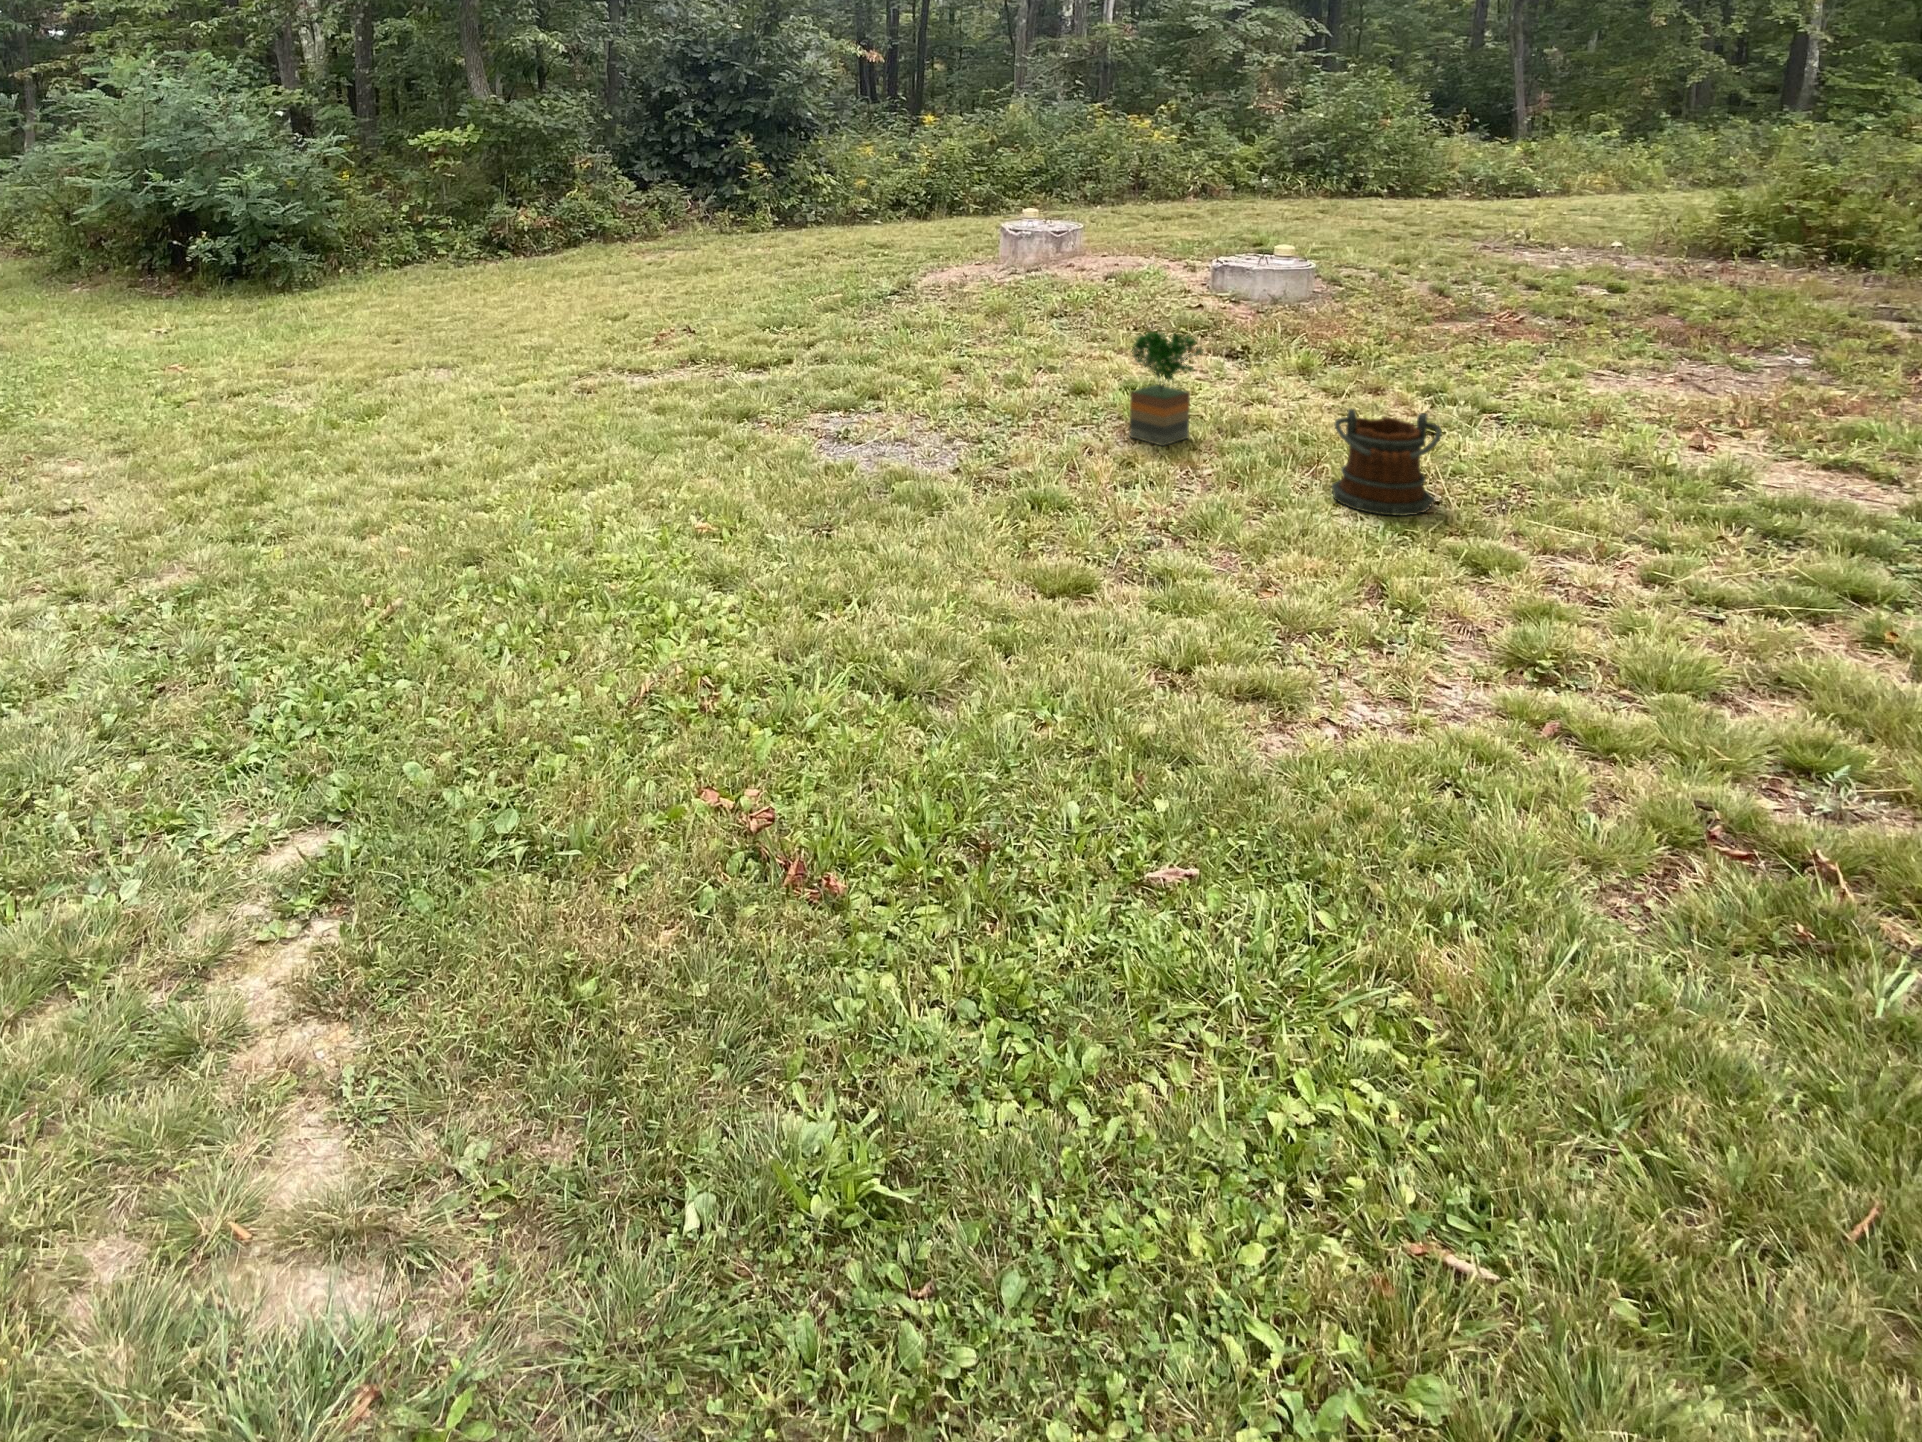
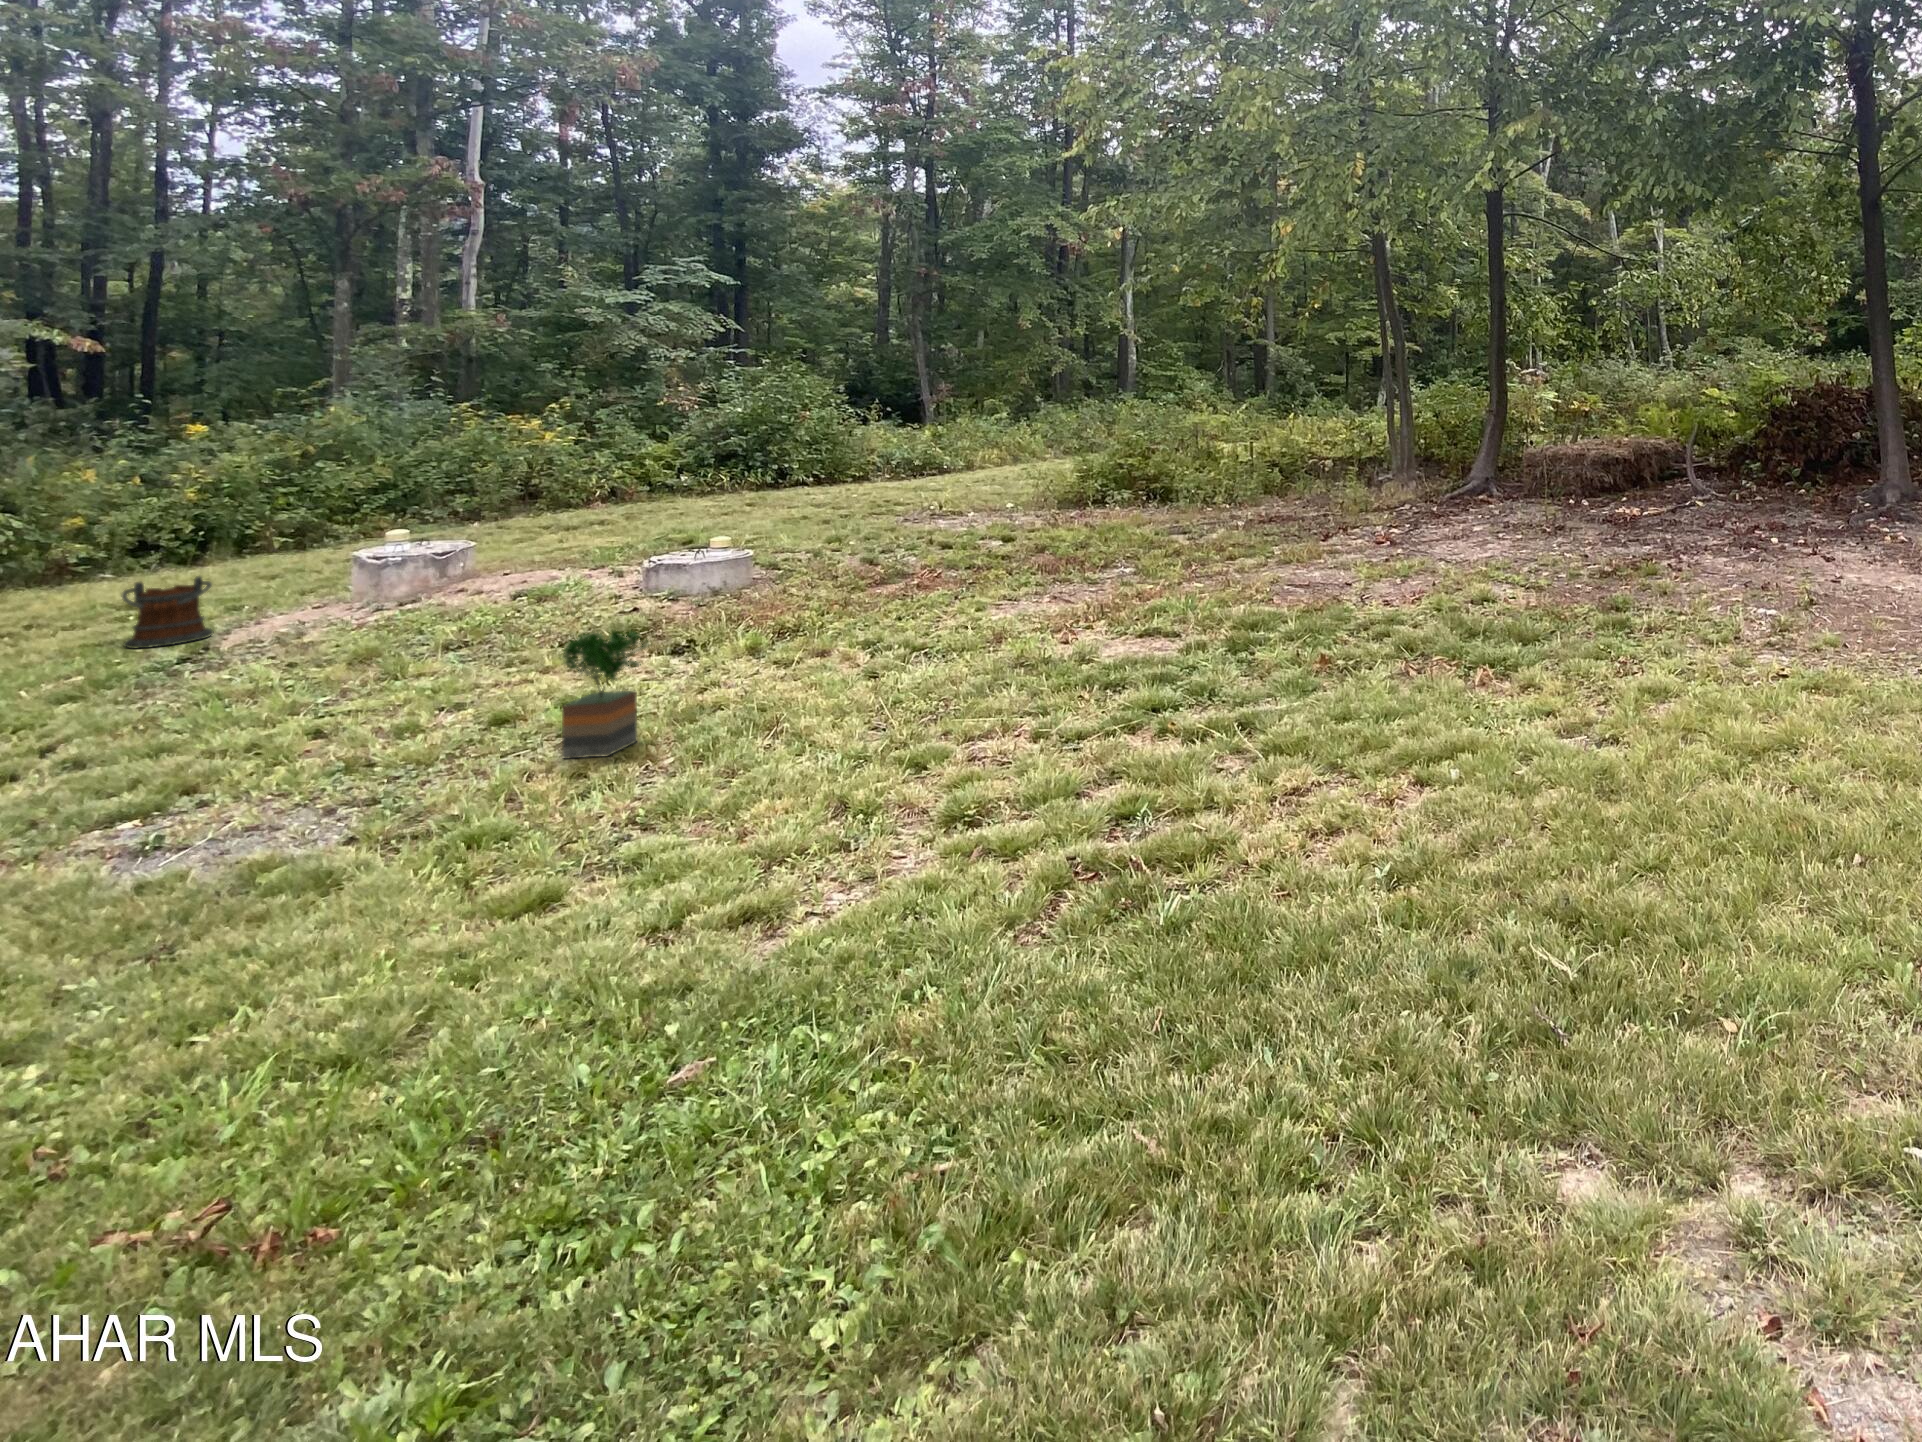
bucket: present [1331,409,1442,516] -> present [121,576,213,649]

